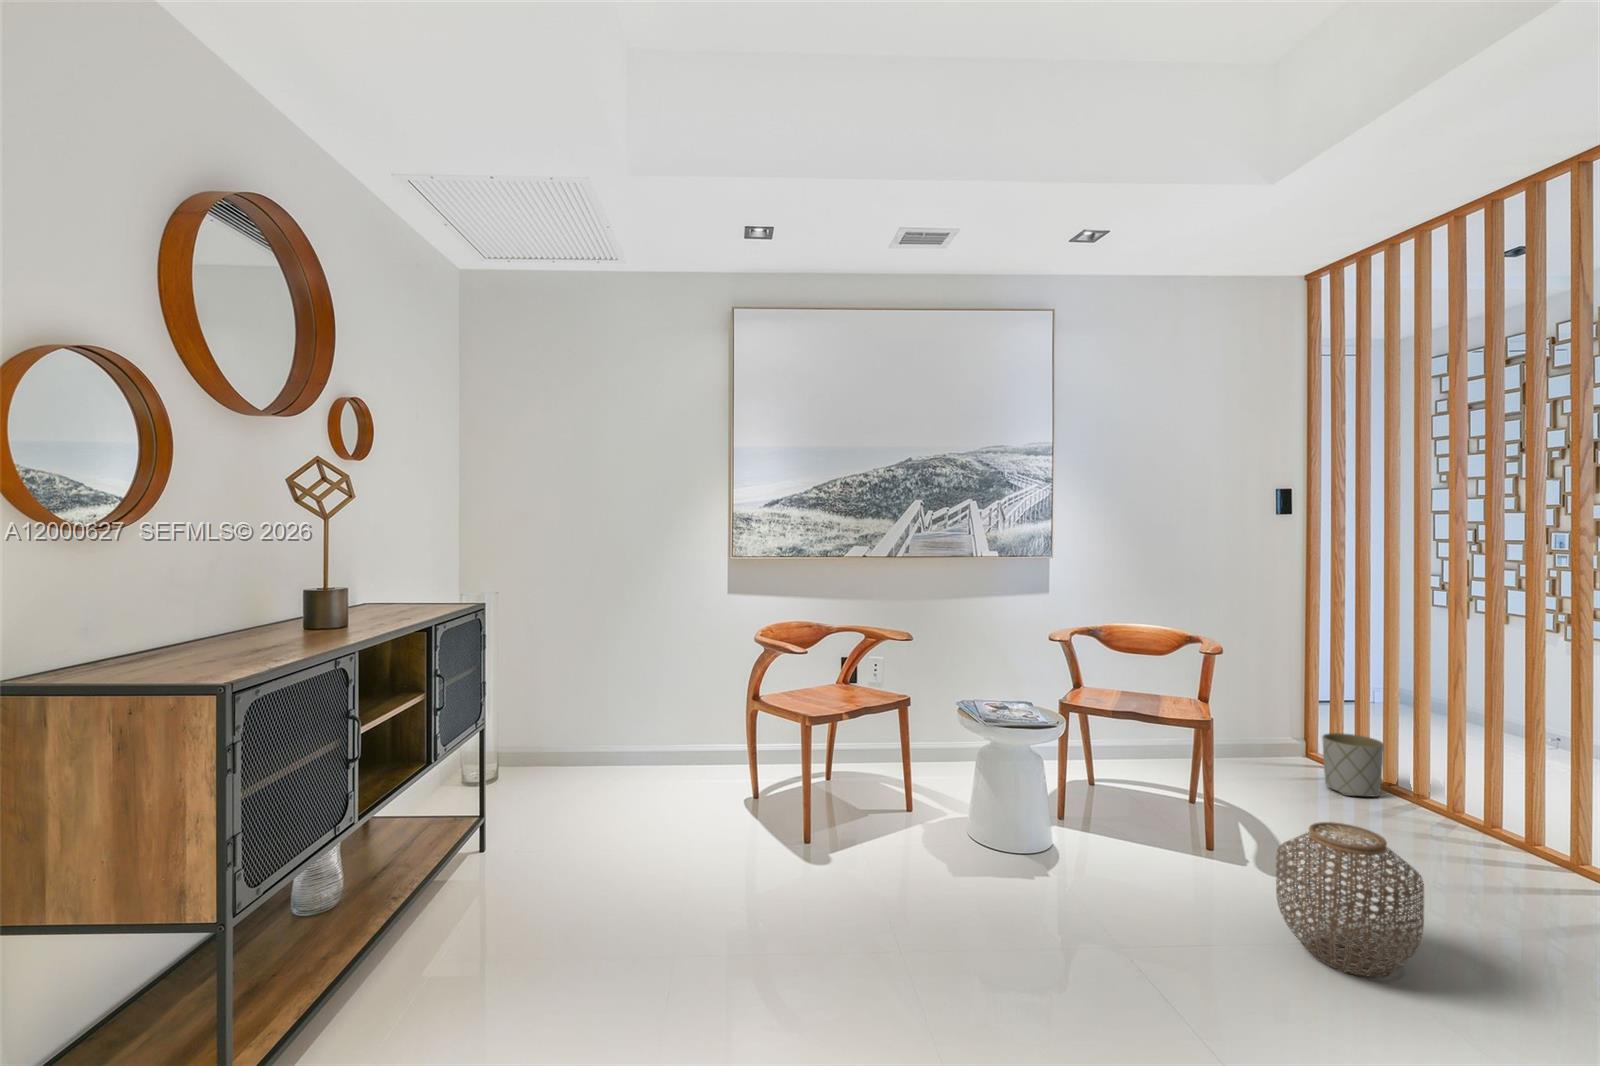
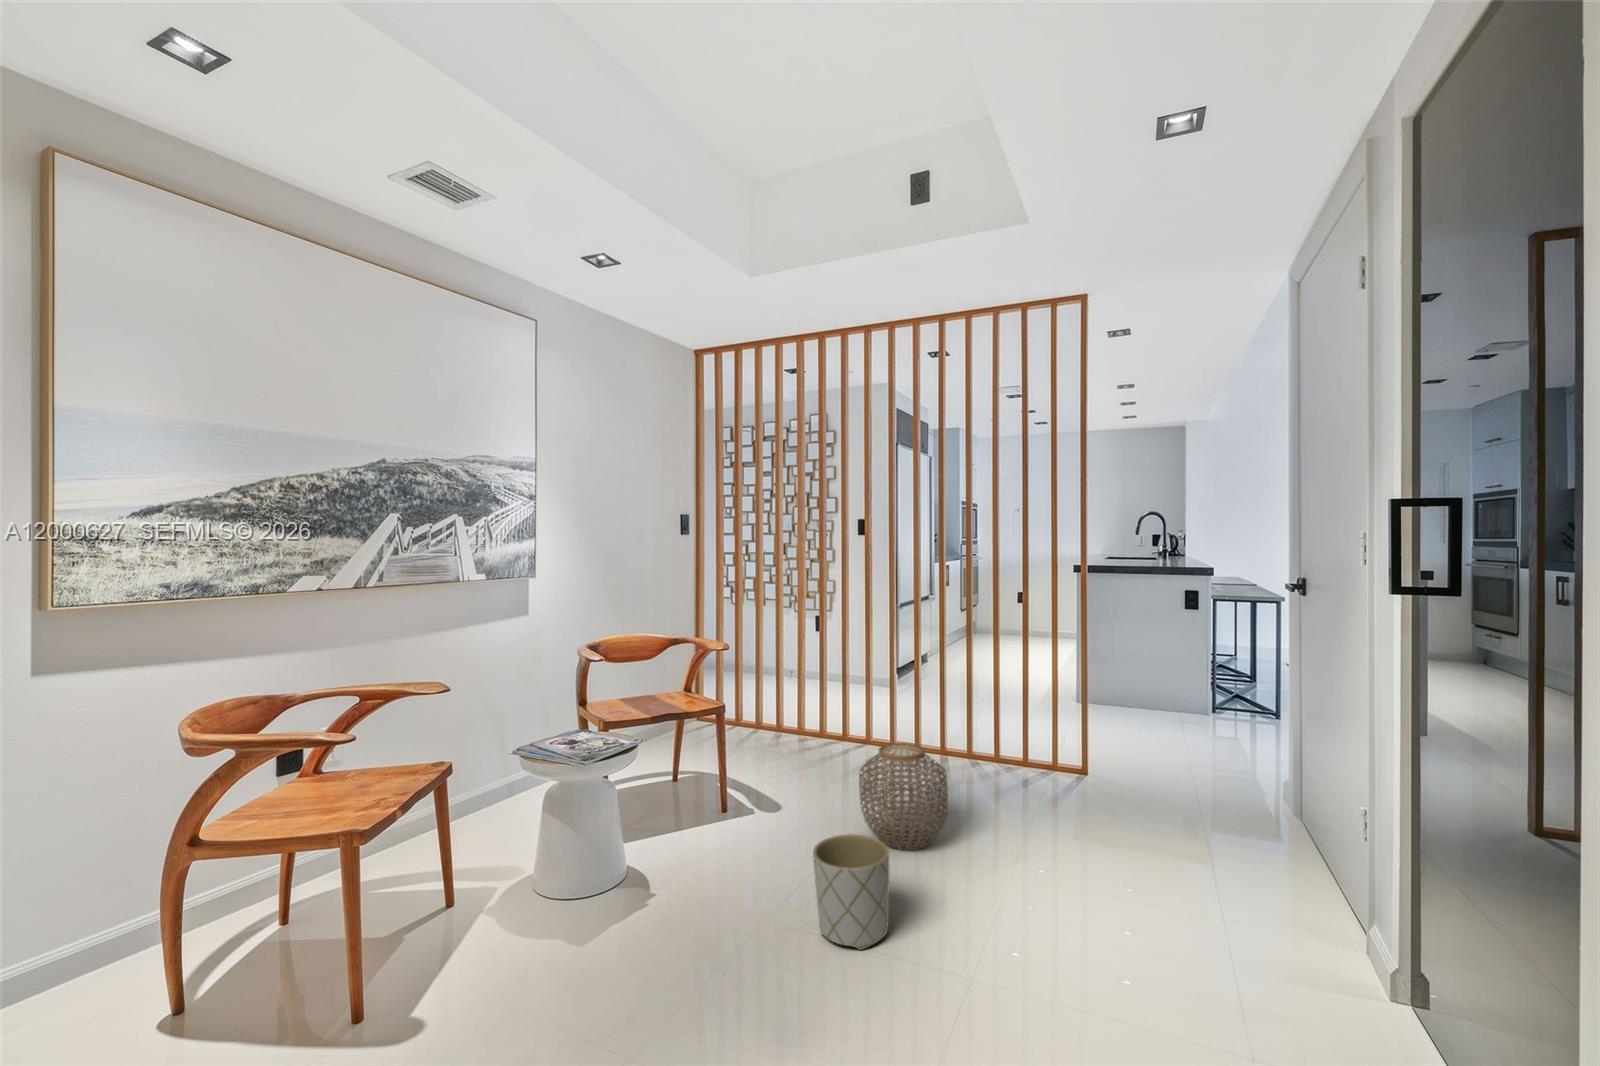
planter: present [1322,733,1384,797] -> present [813,834,889,950]

